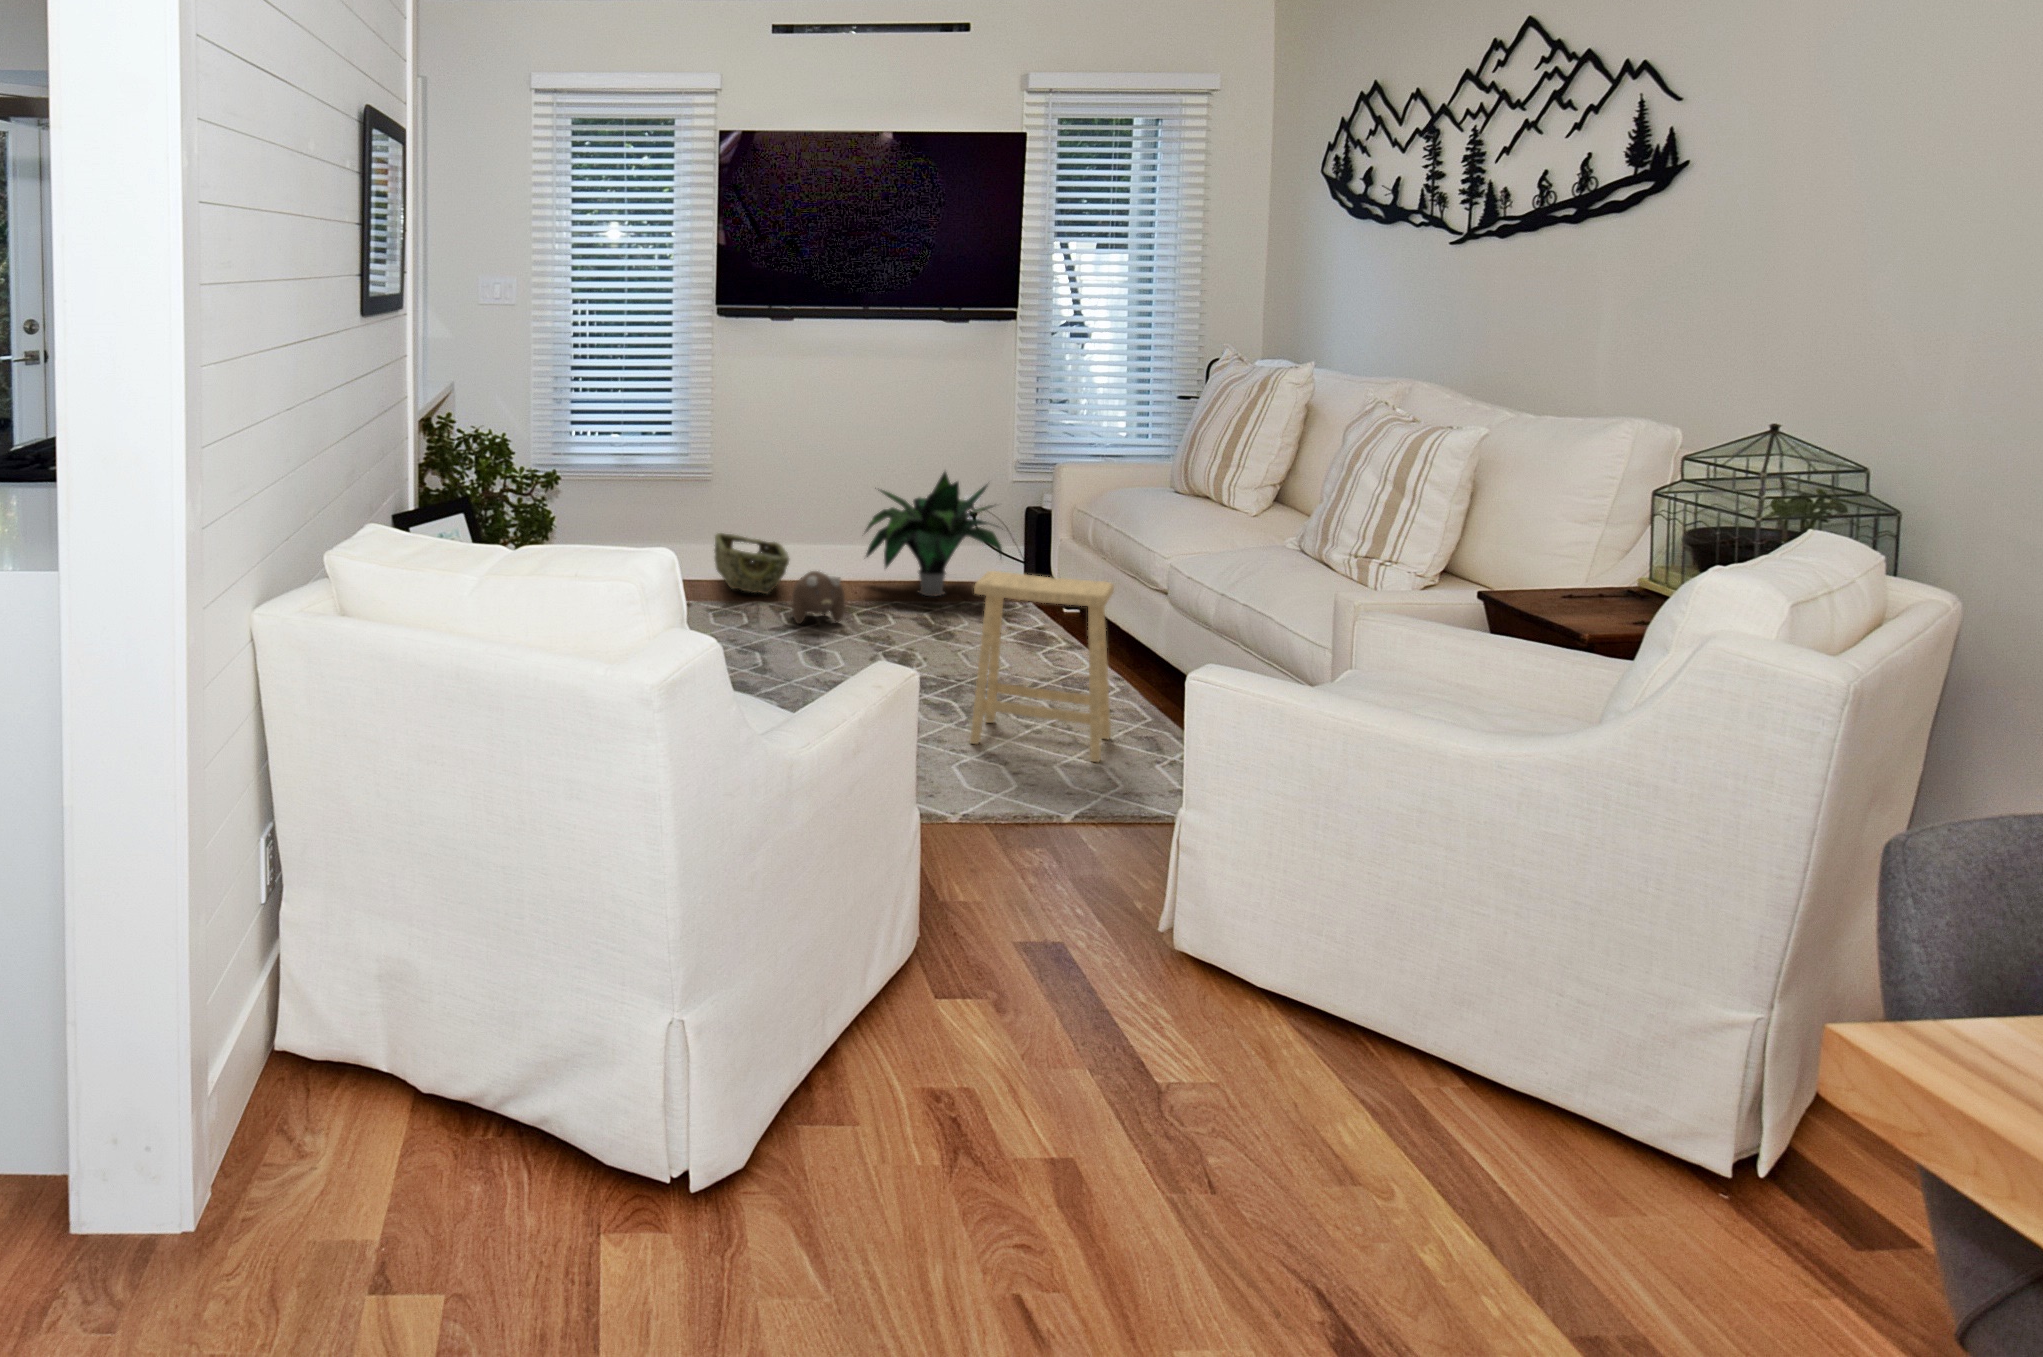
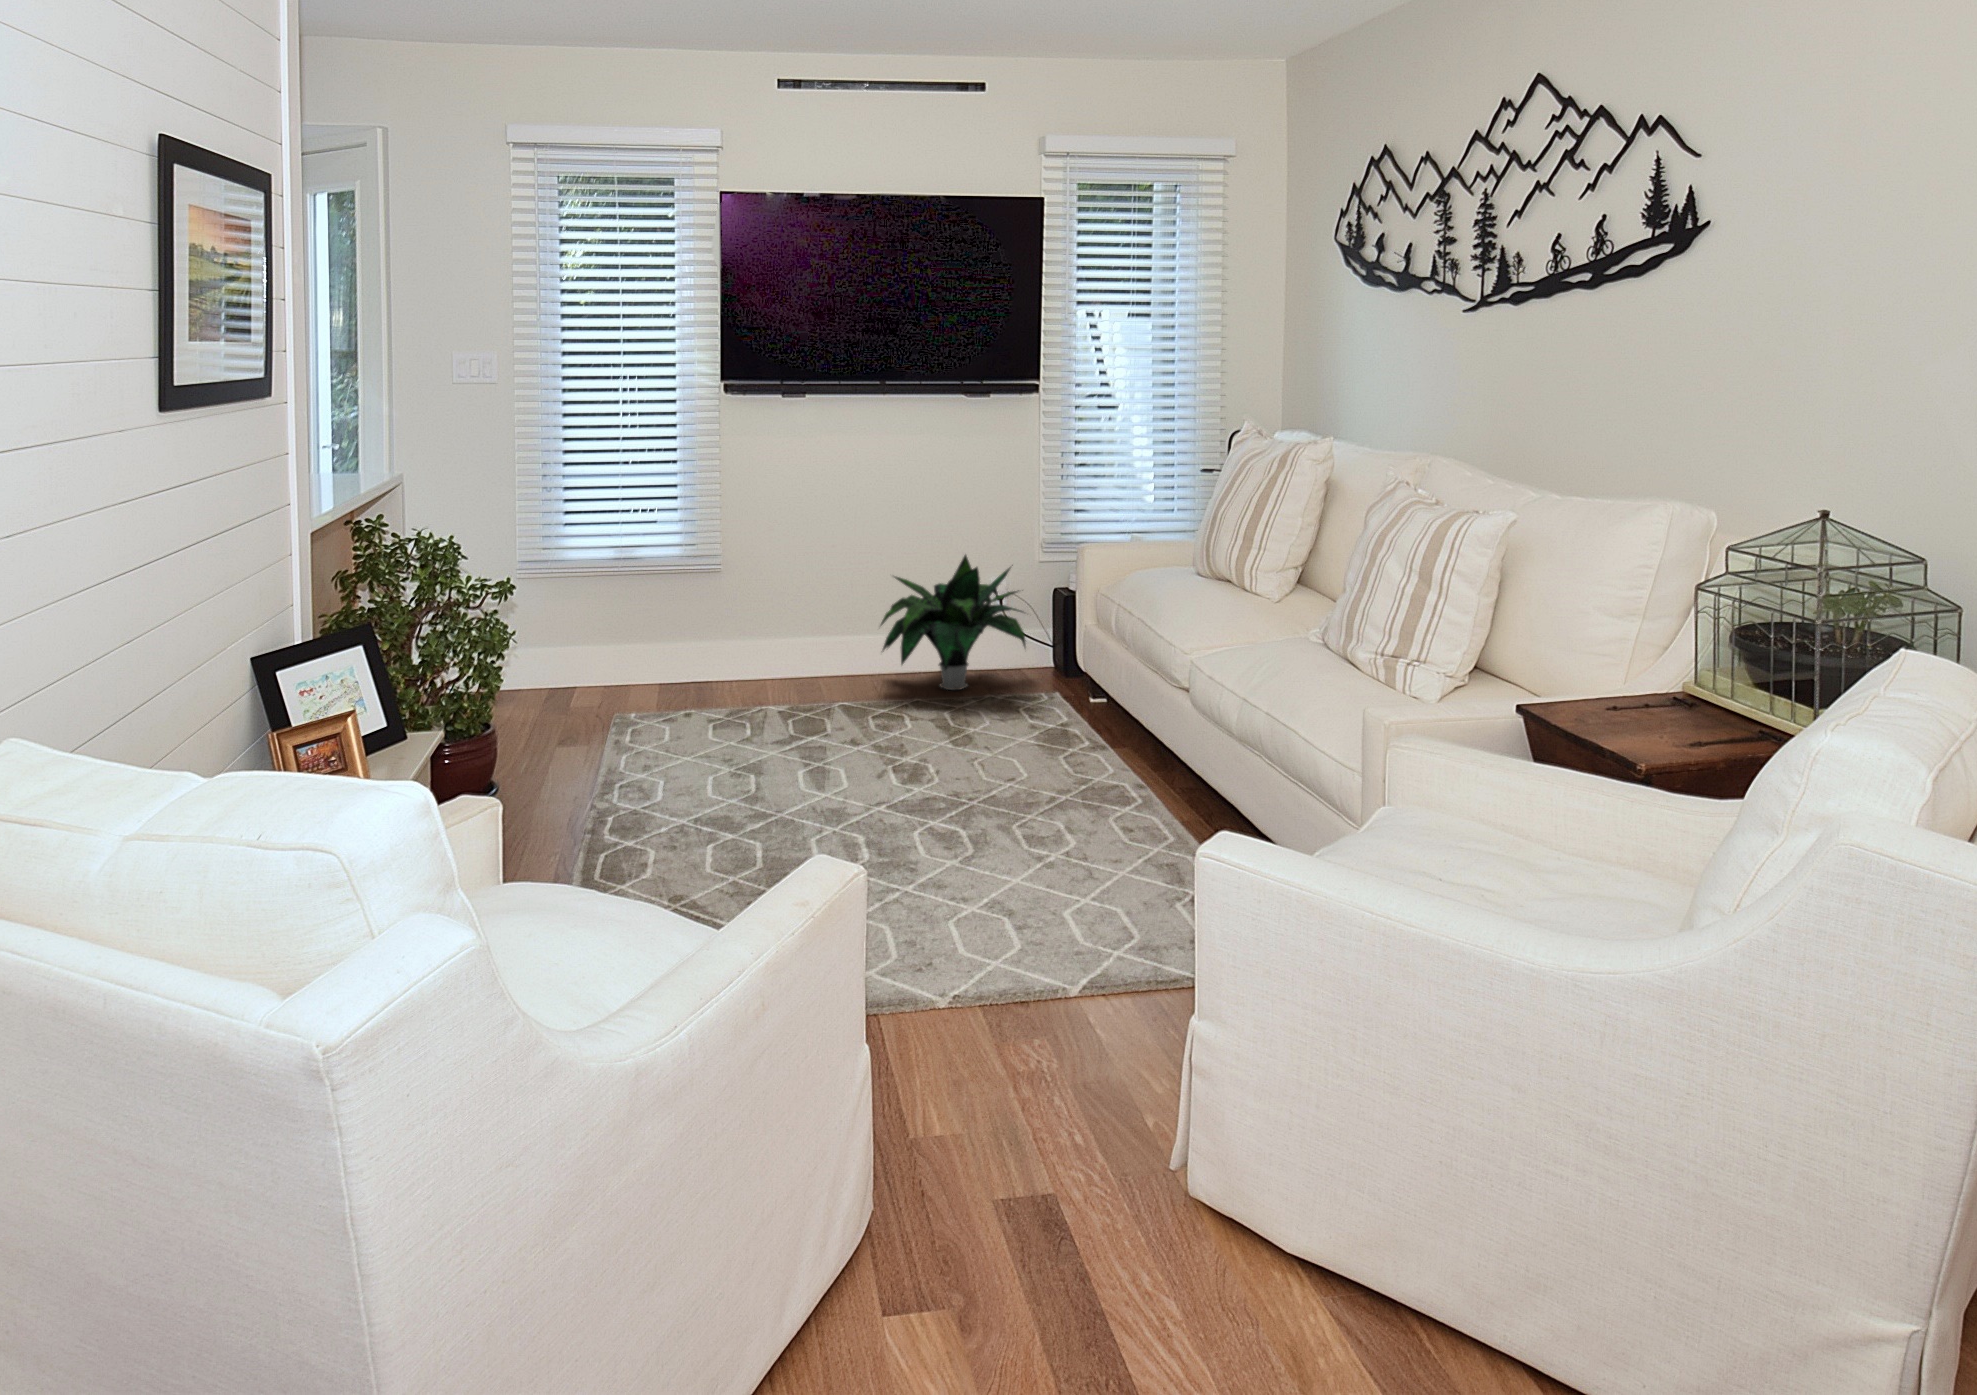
woven basket: present [715,533,789,594] -> none [721,628,800,697]
plush toy: present [792,571,845,624] -> none [796,673,855,733]
footstool: present [970,571,1114,762] -> none [973,683,1131,905]

